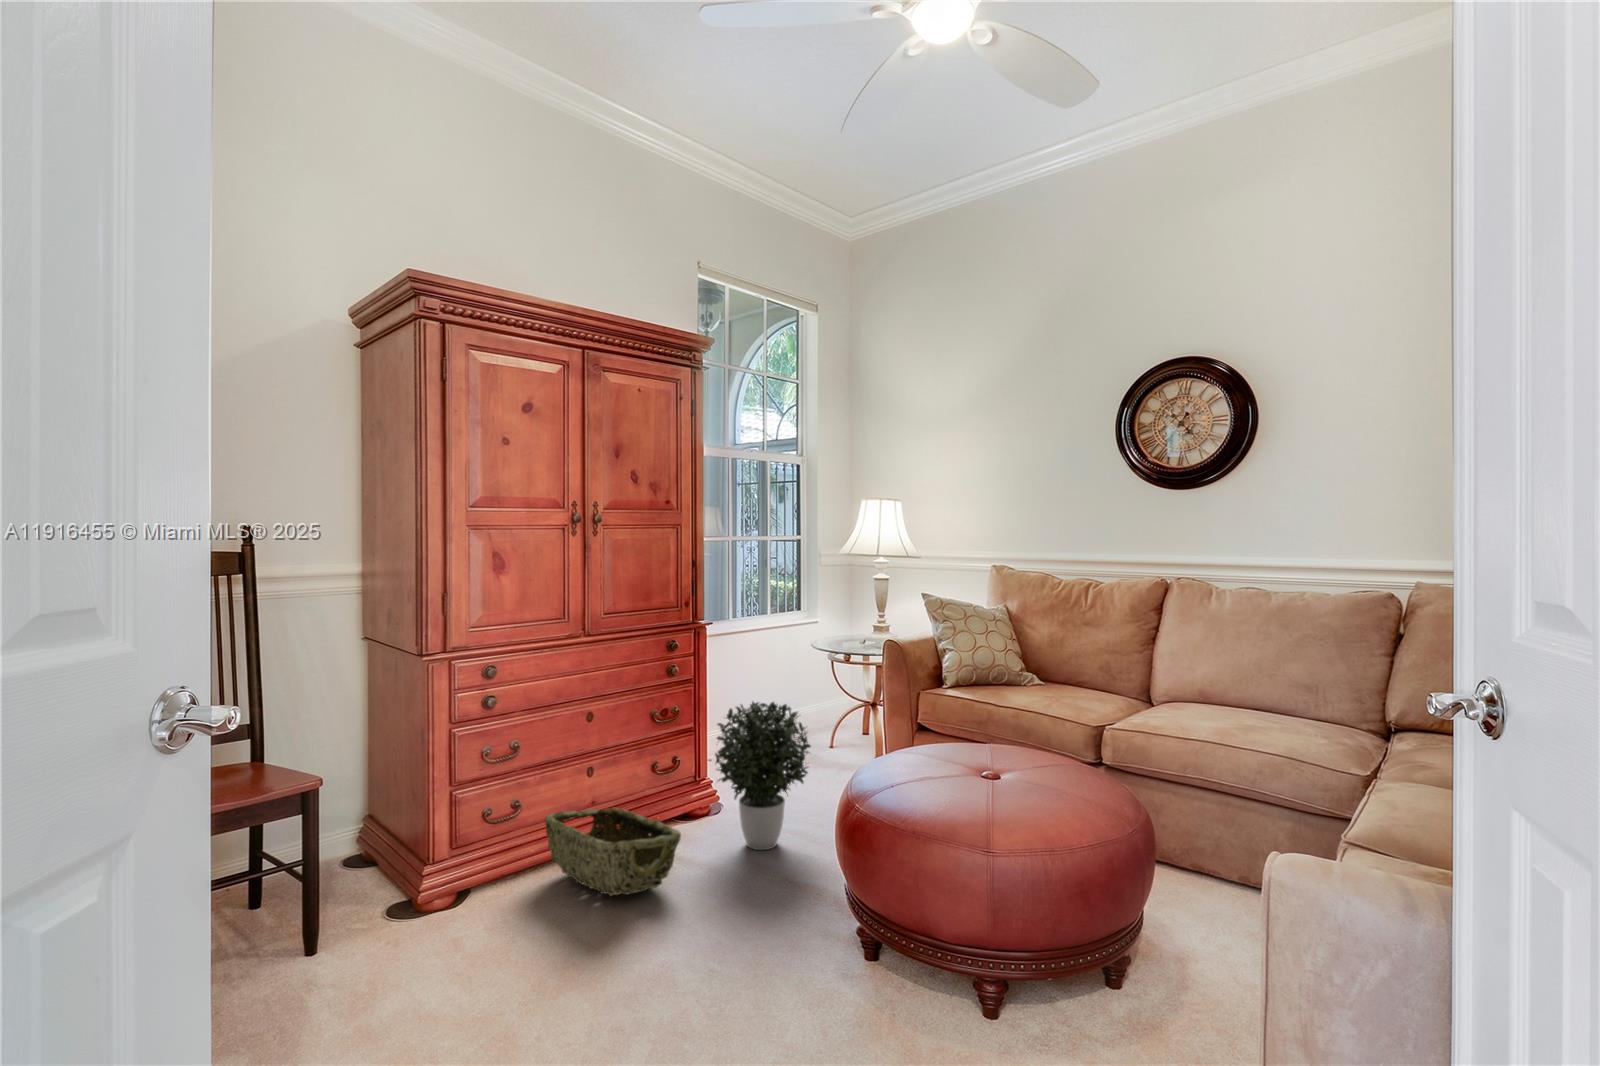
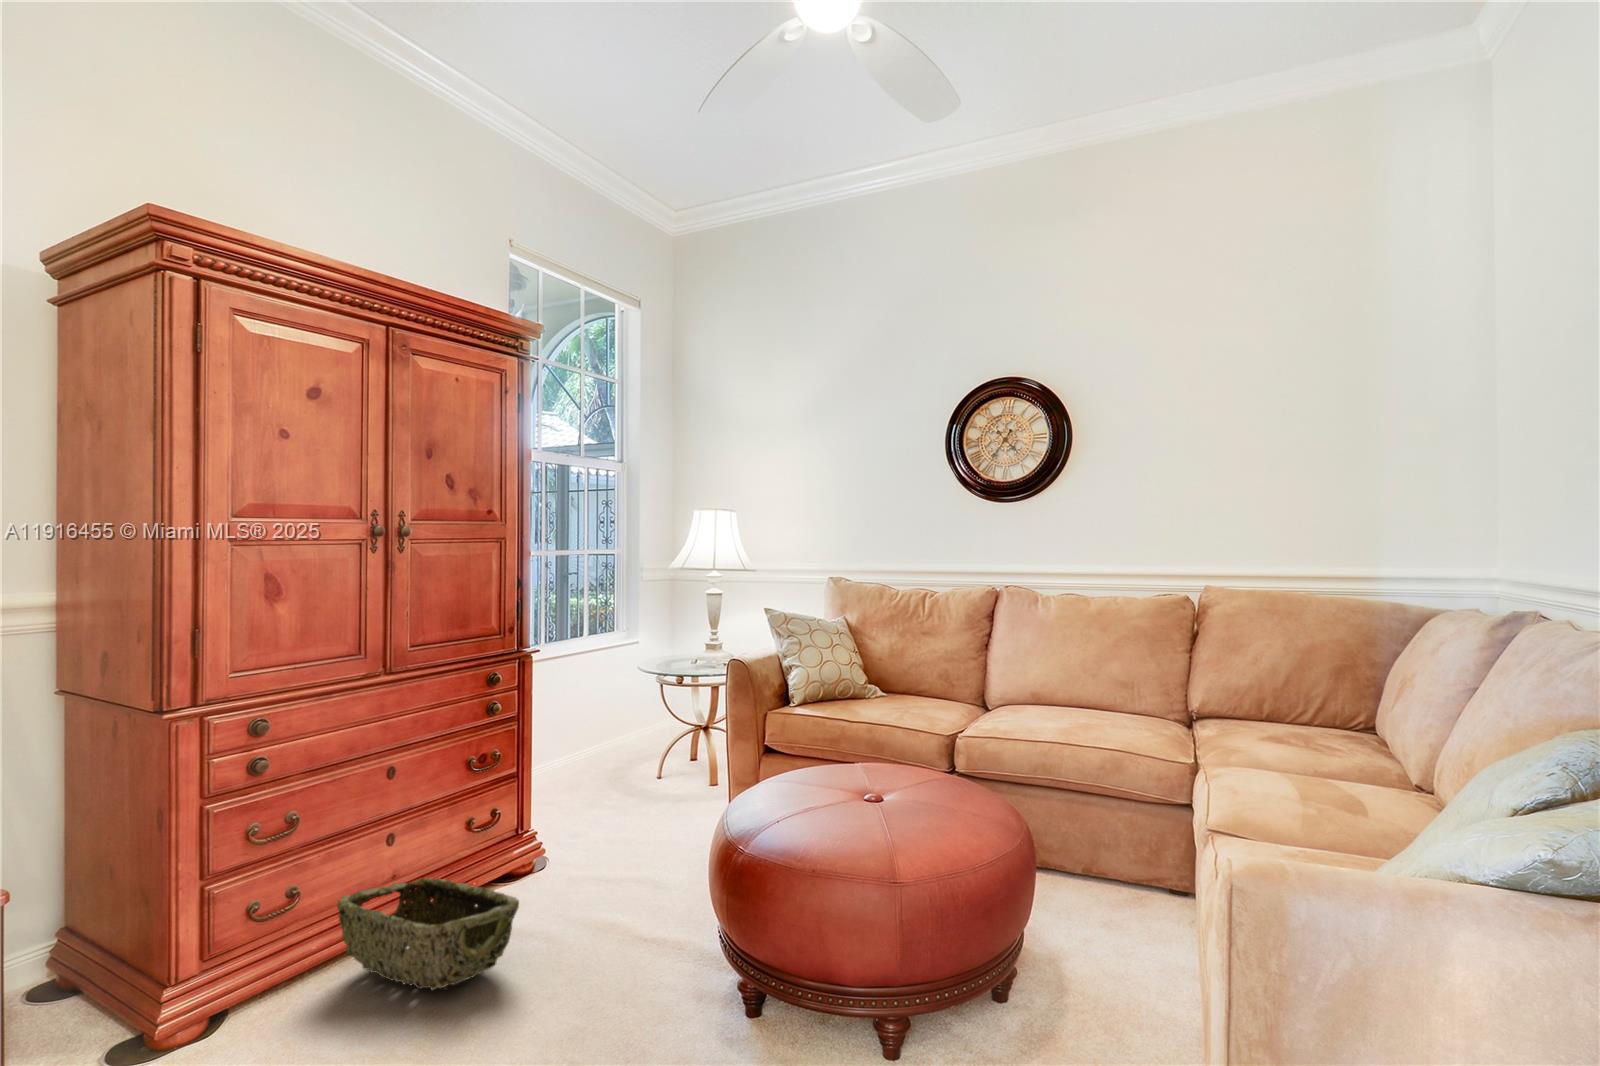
potted plant: present [715,702,811,850] -> none [551,735,665,906]

